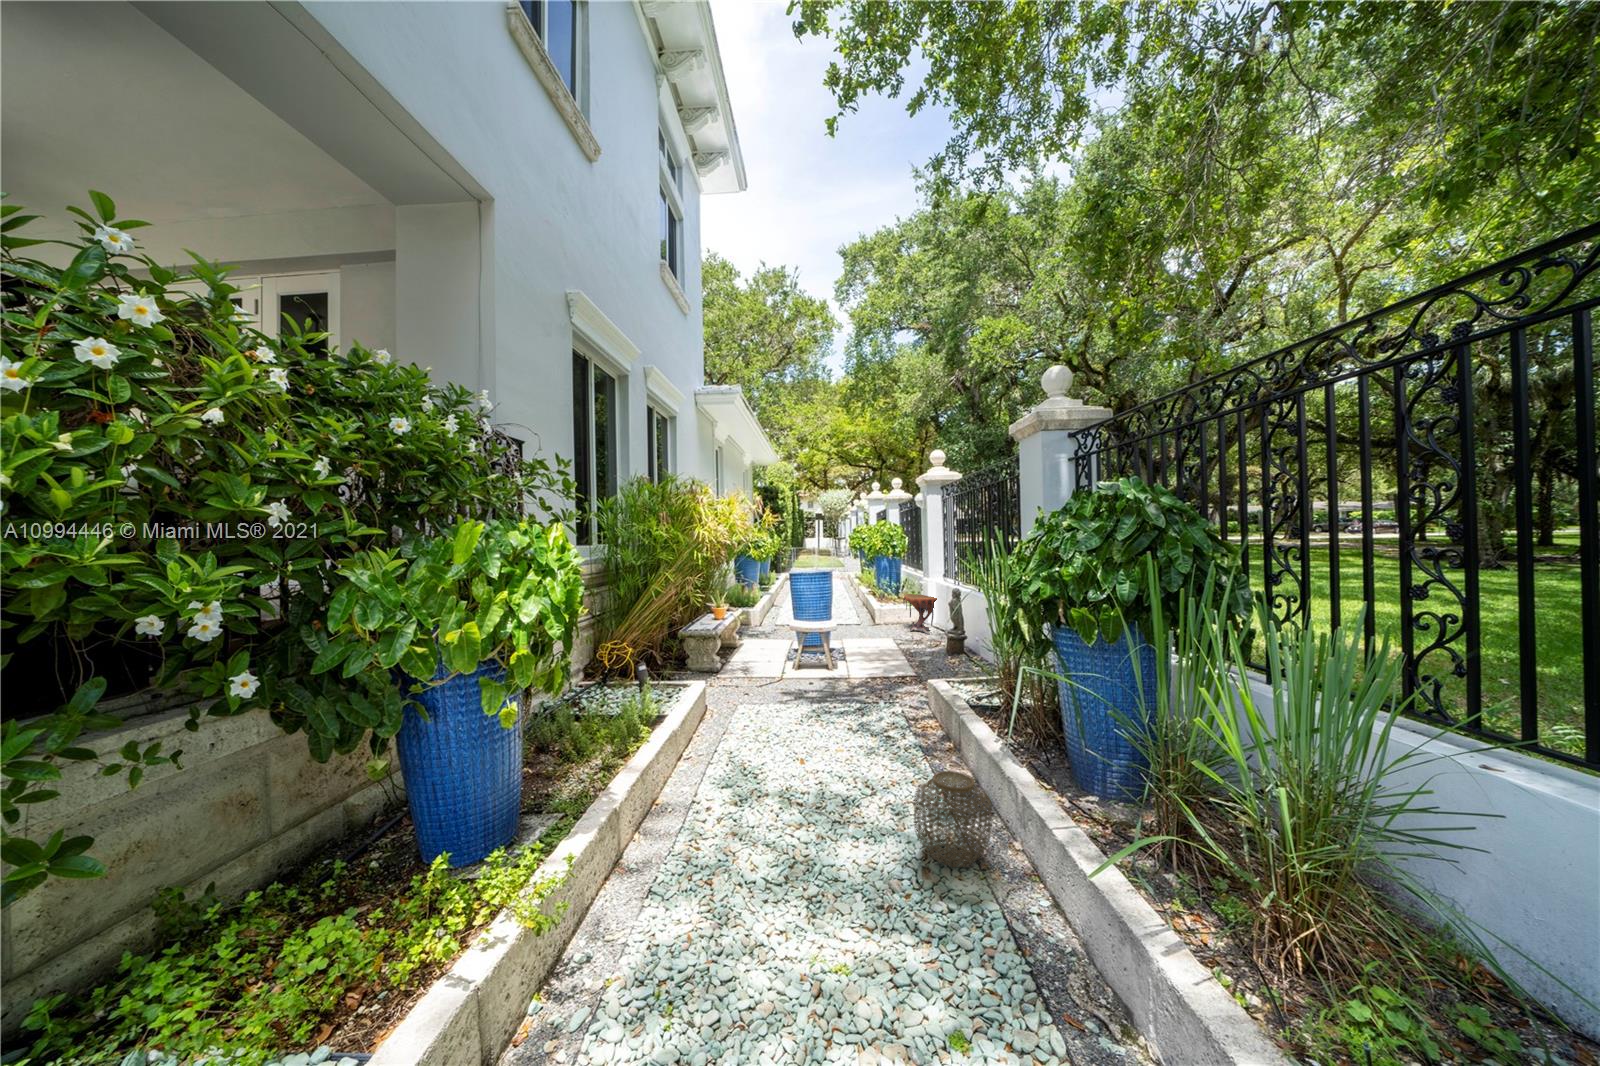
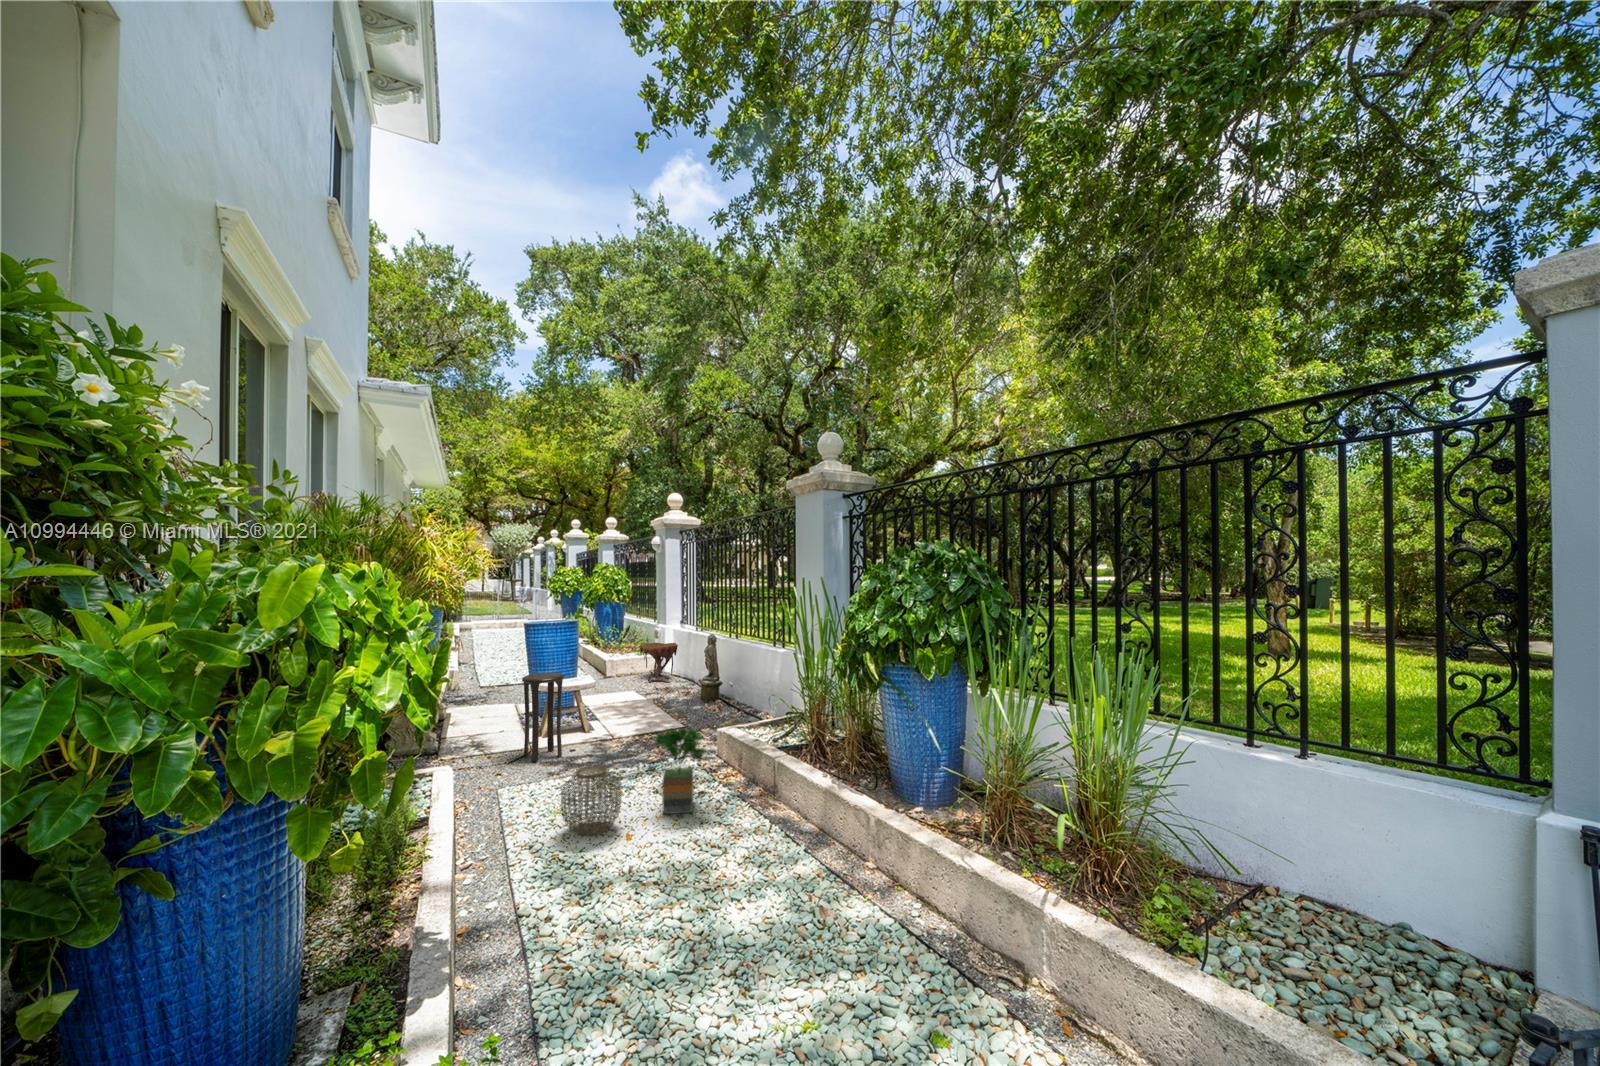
stool: none [765,607,800,683] -> present [522,672,564,762]
potted tree: none [841,668,890,752] -> present [655,728,706,814]
woven basket: present [914,771,992,867] -> present [561,765,621,836]

